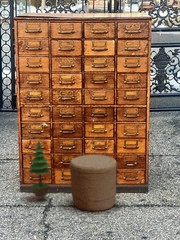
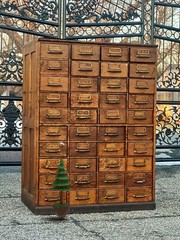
woven basket: present [69,155,117,211] -> none [93,172,139,223]

